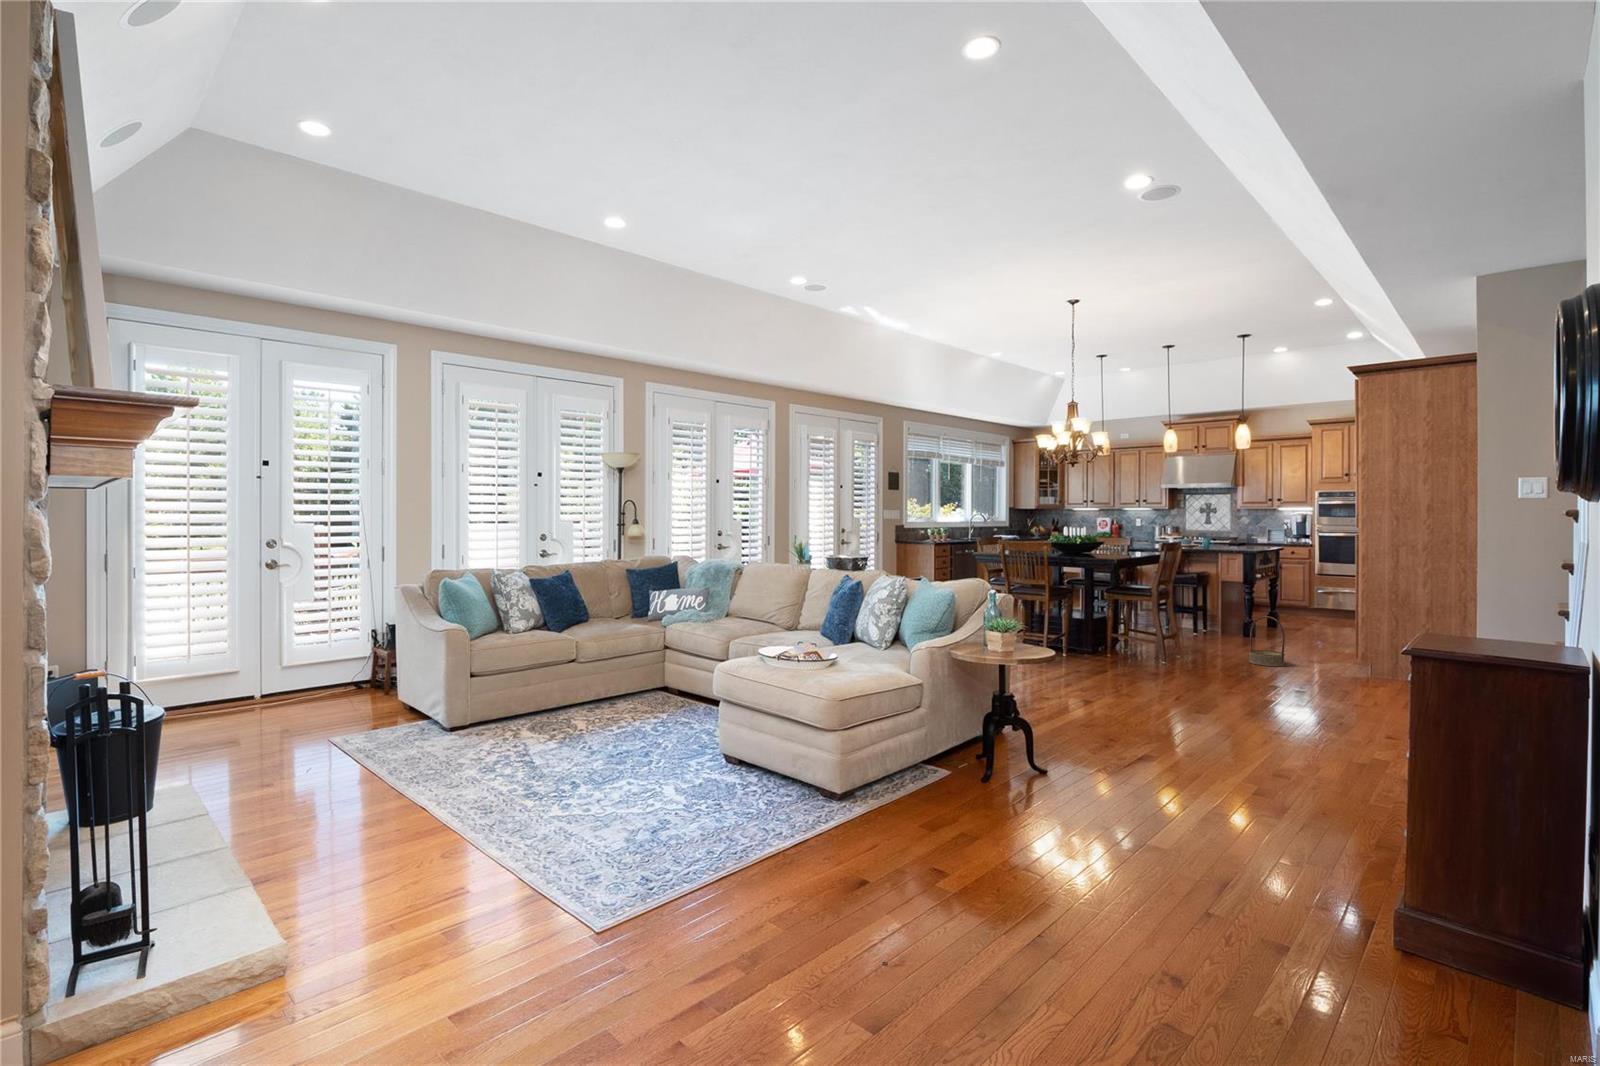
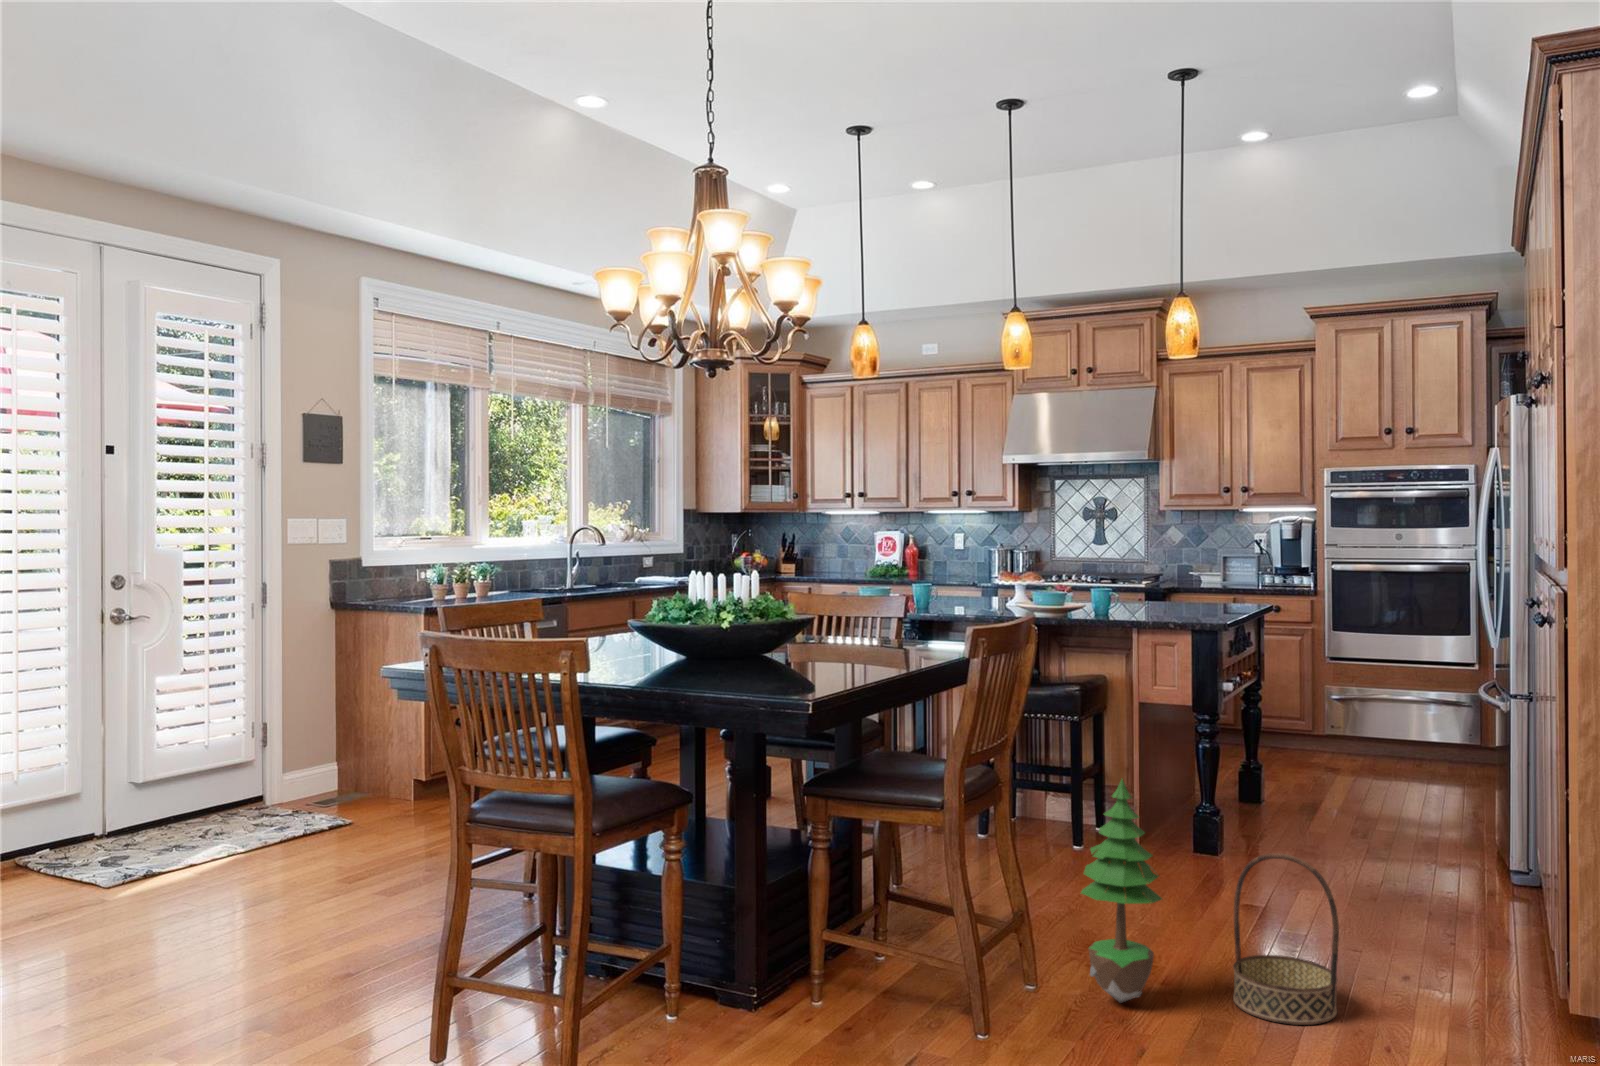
potted tree: none [1197,591,1225,660] -> present [1081,779,1163,1003]

